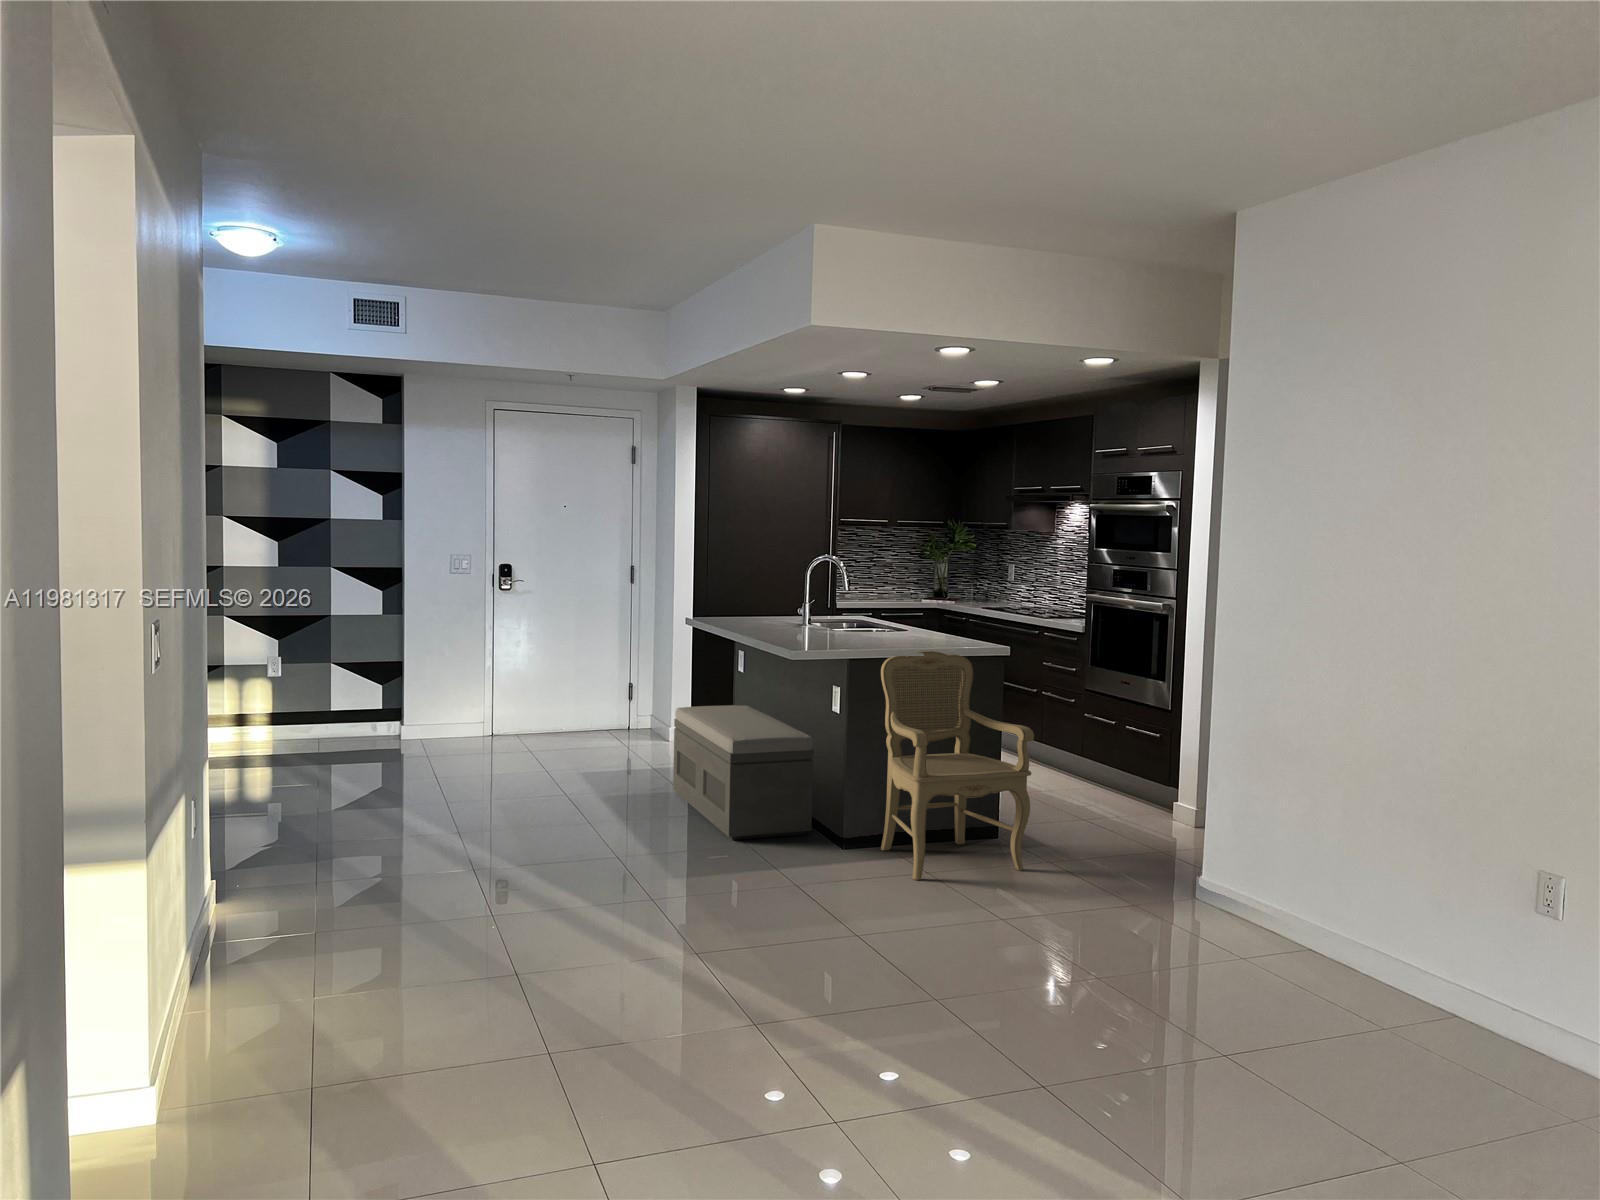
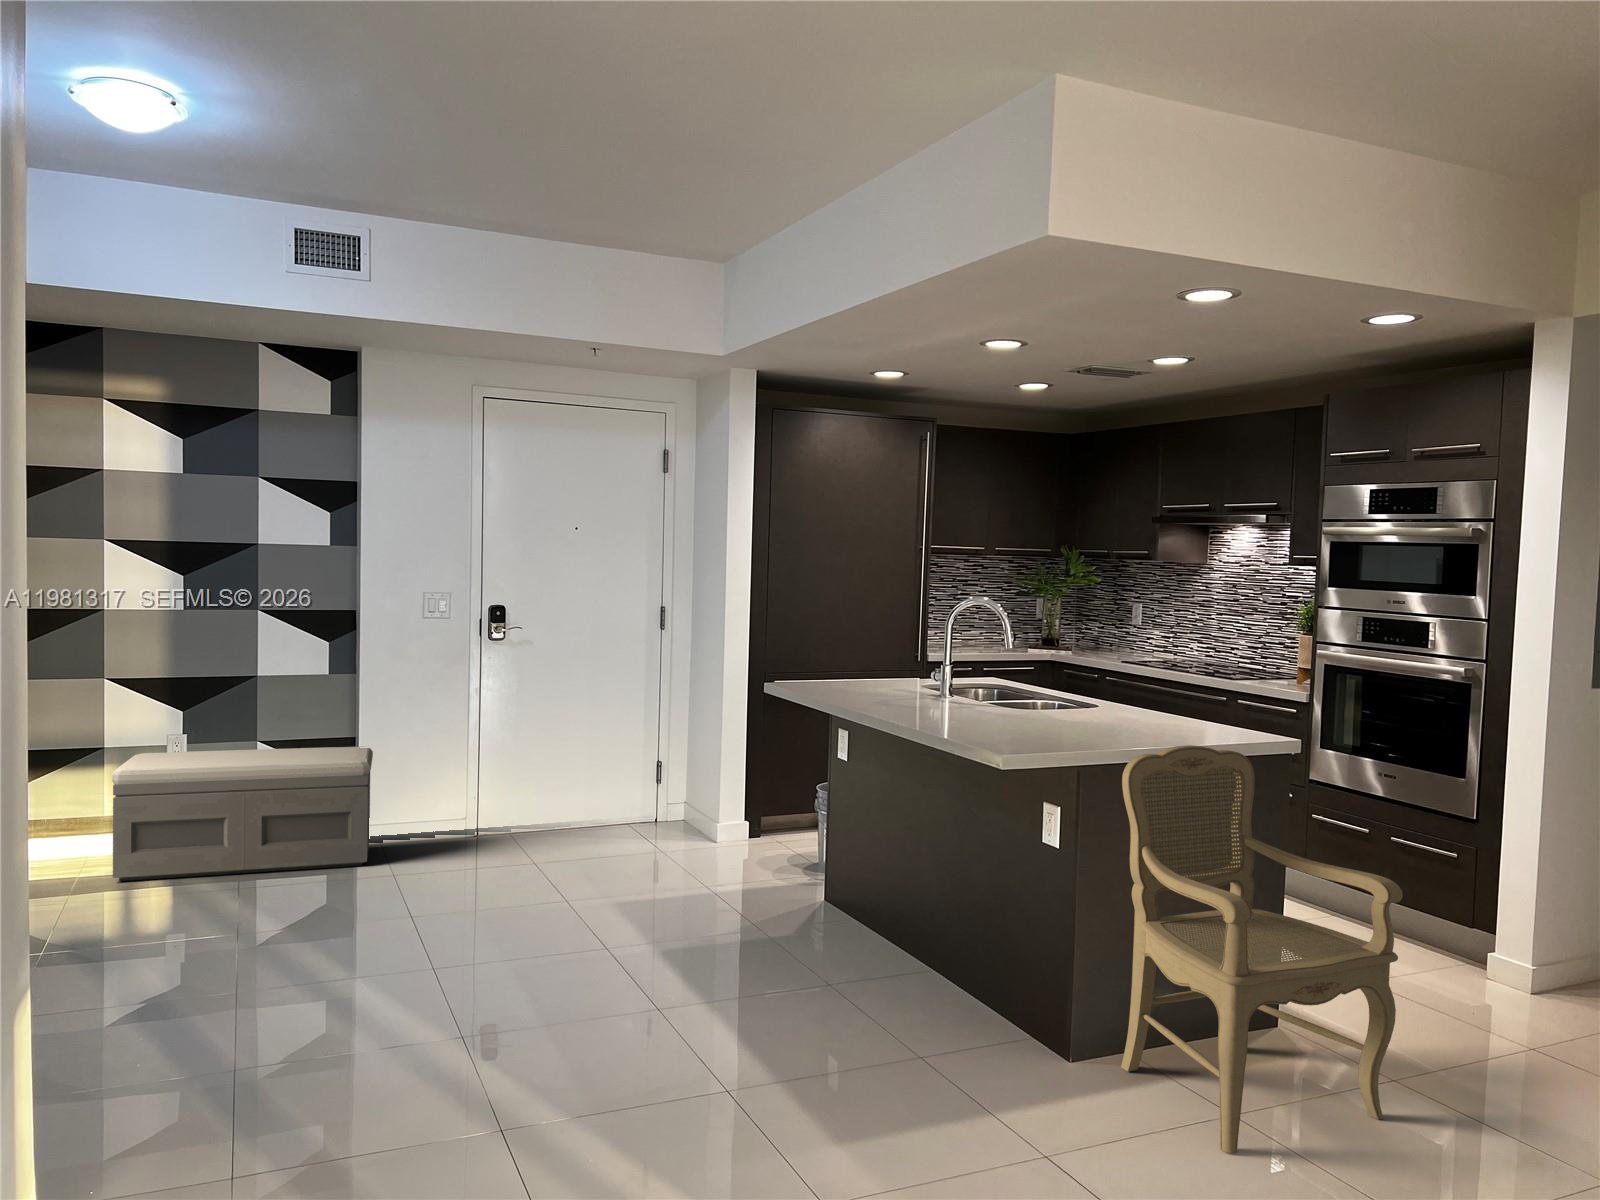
storage bench: present [673,705,814,840] -> present [112,746,373,881]

